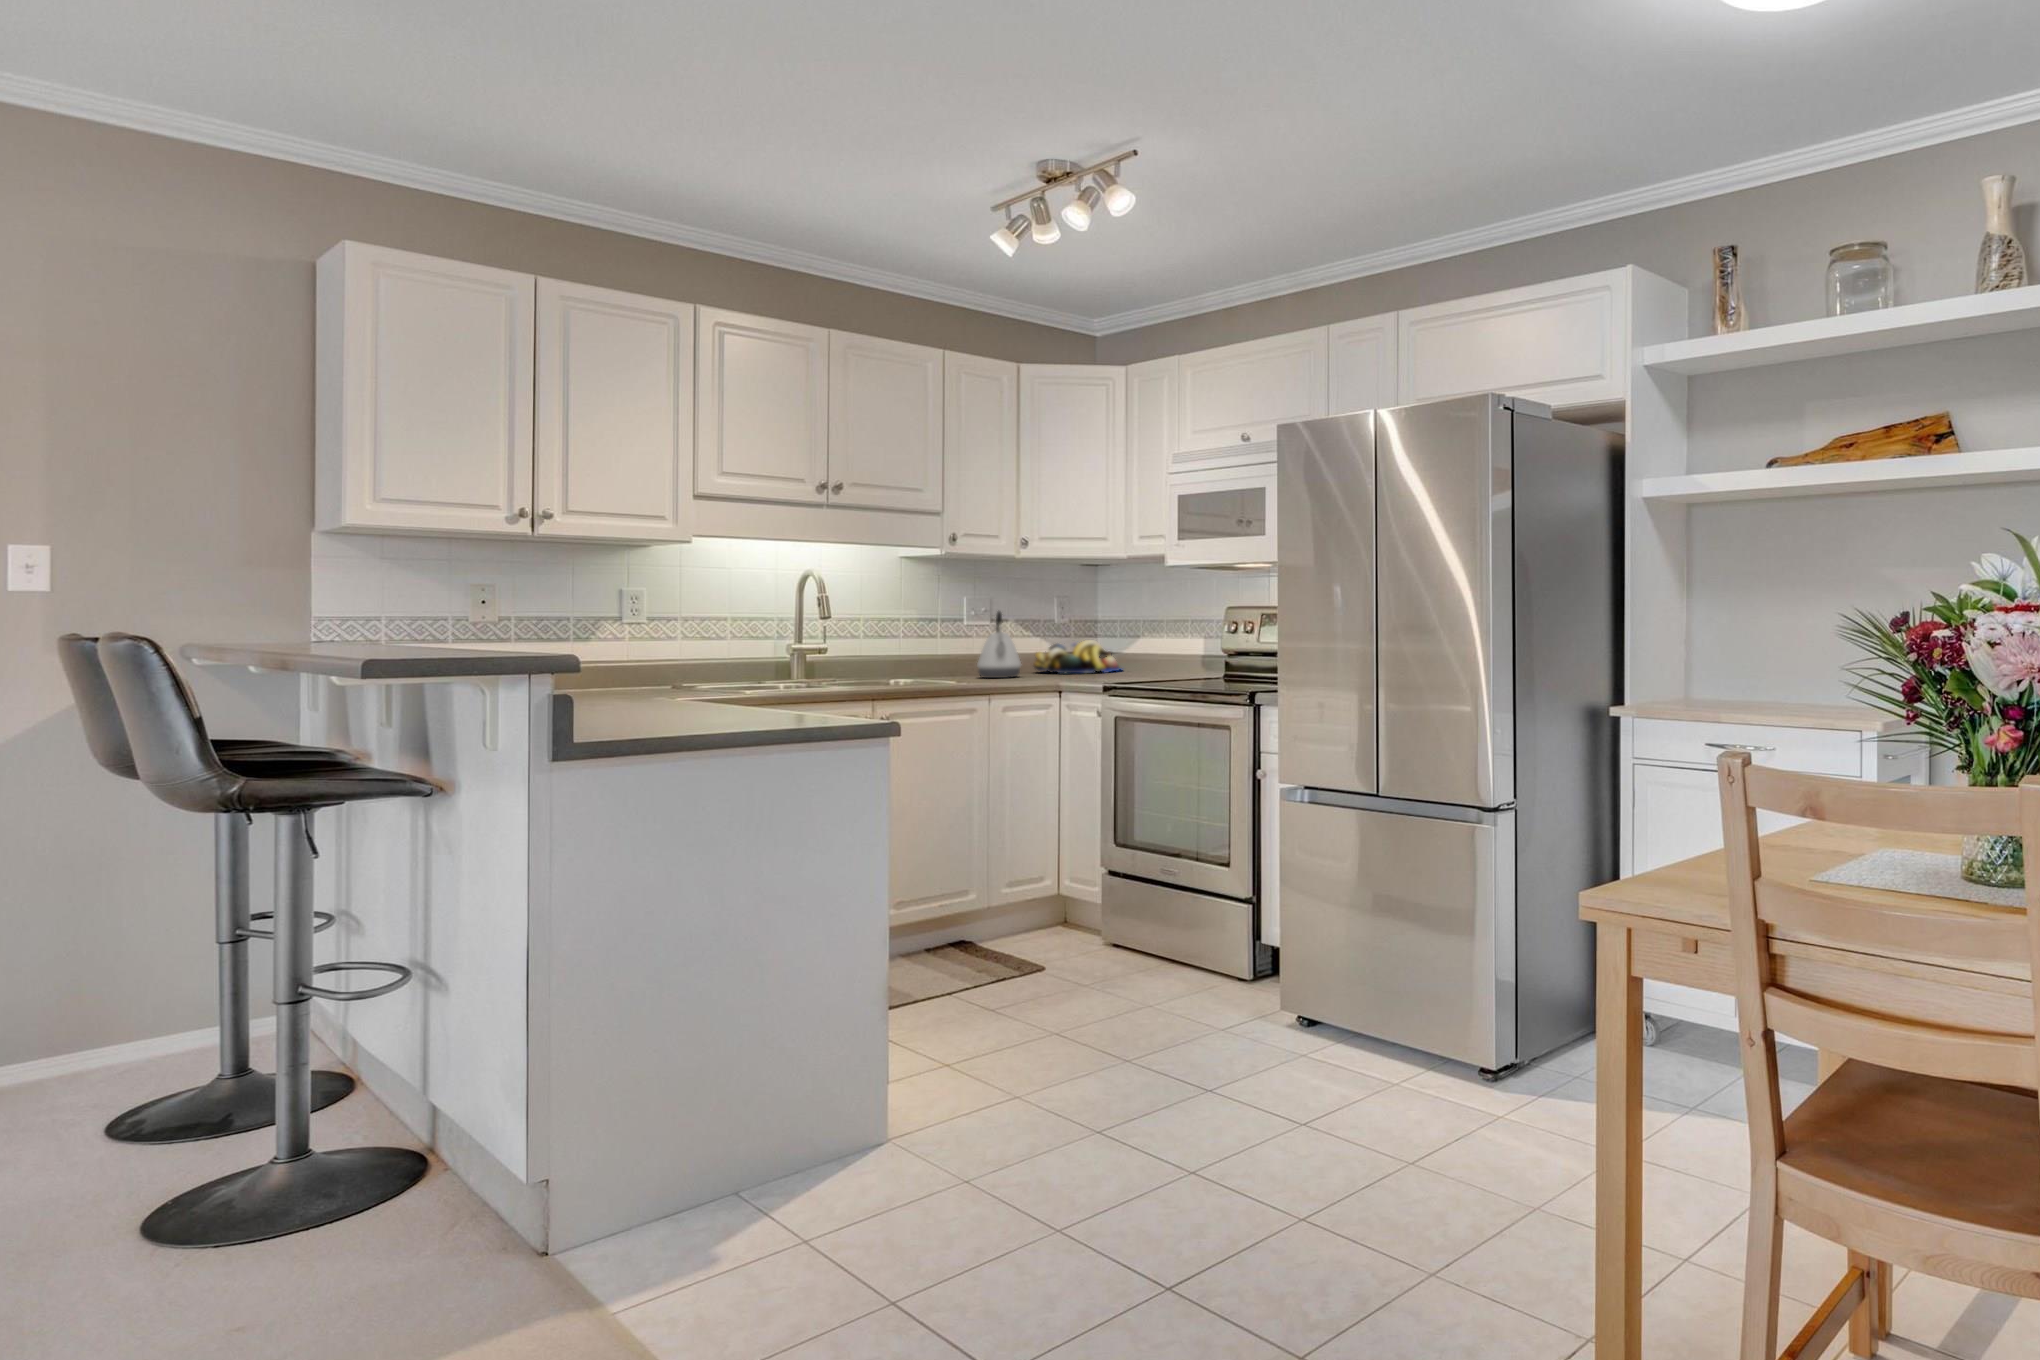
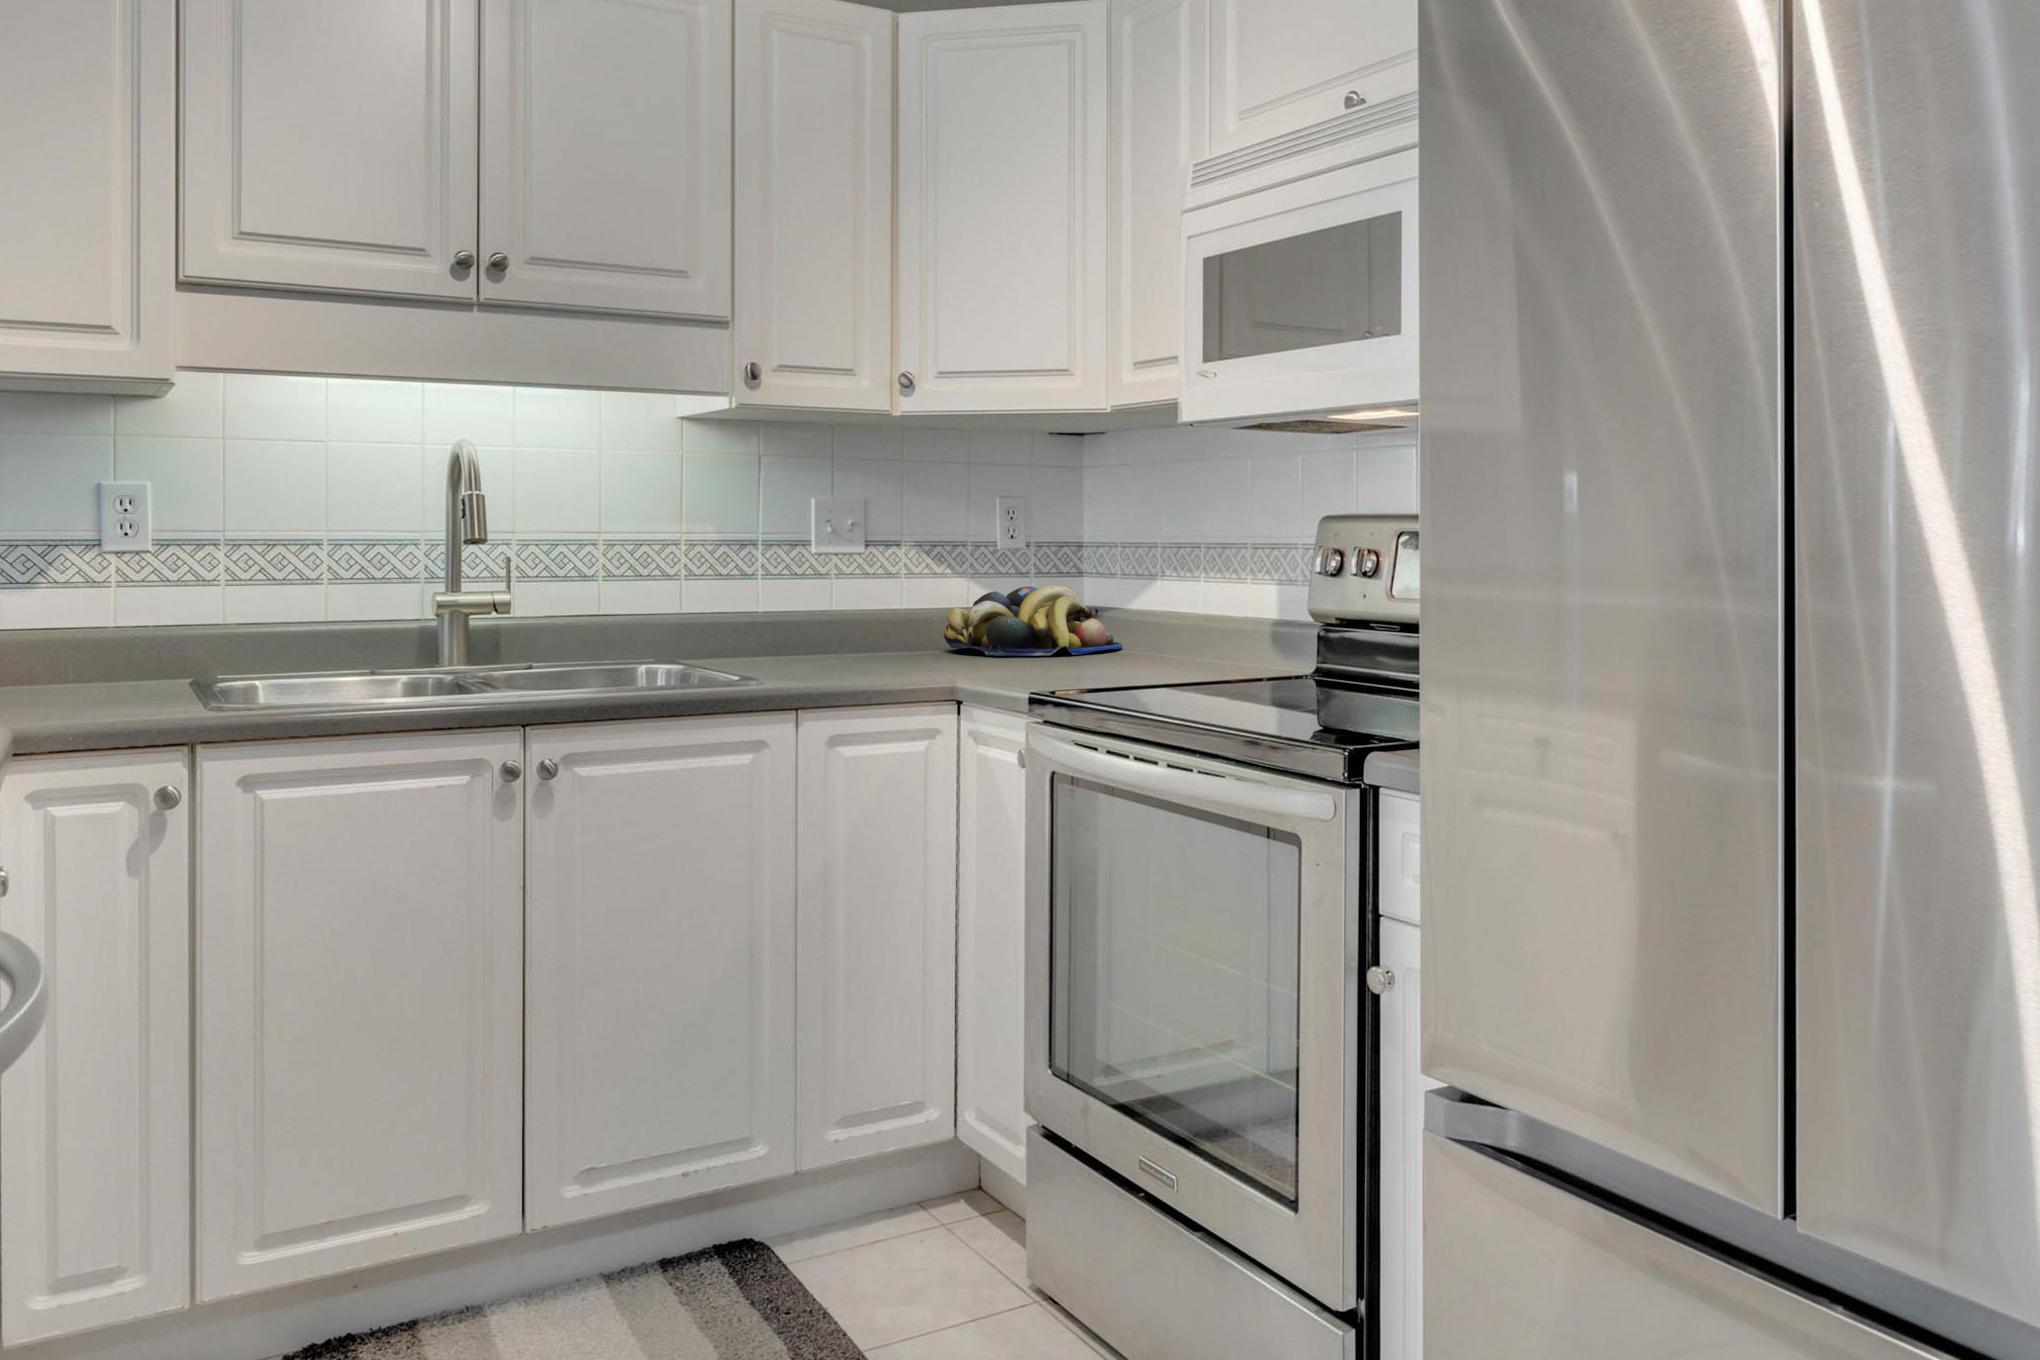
kettle: present [977,611,1022,678] -> none [816,526,904,665]

